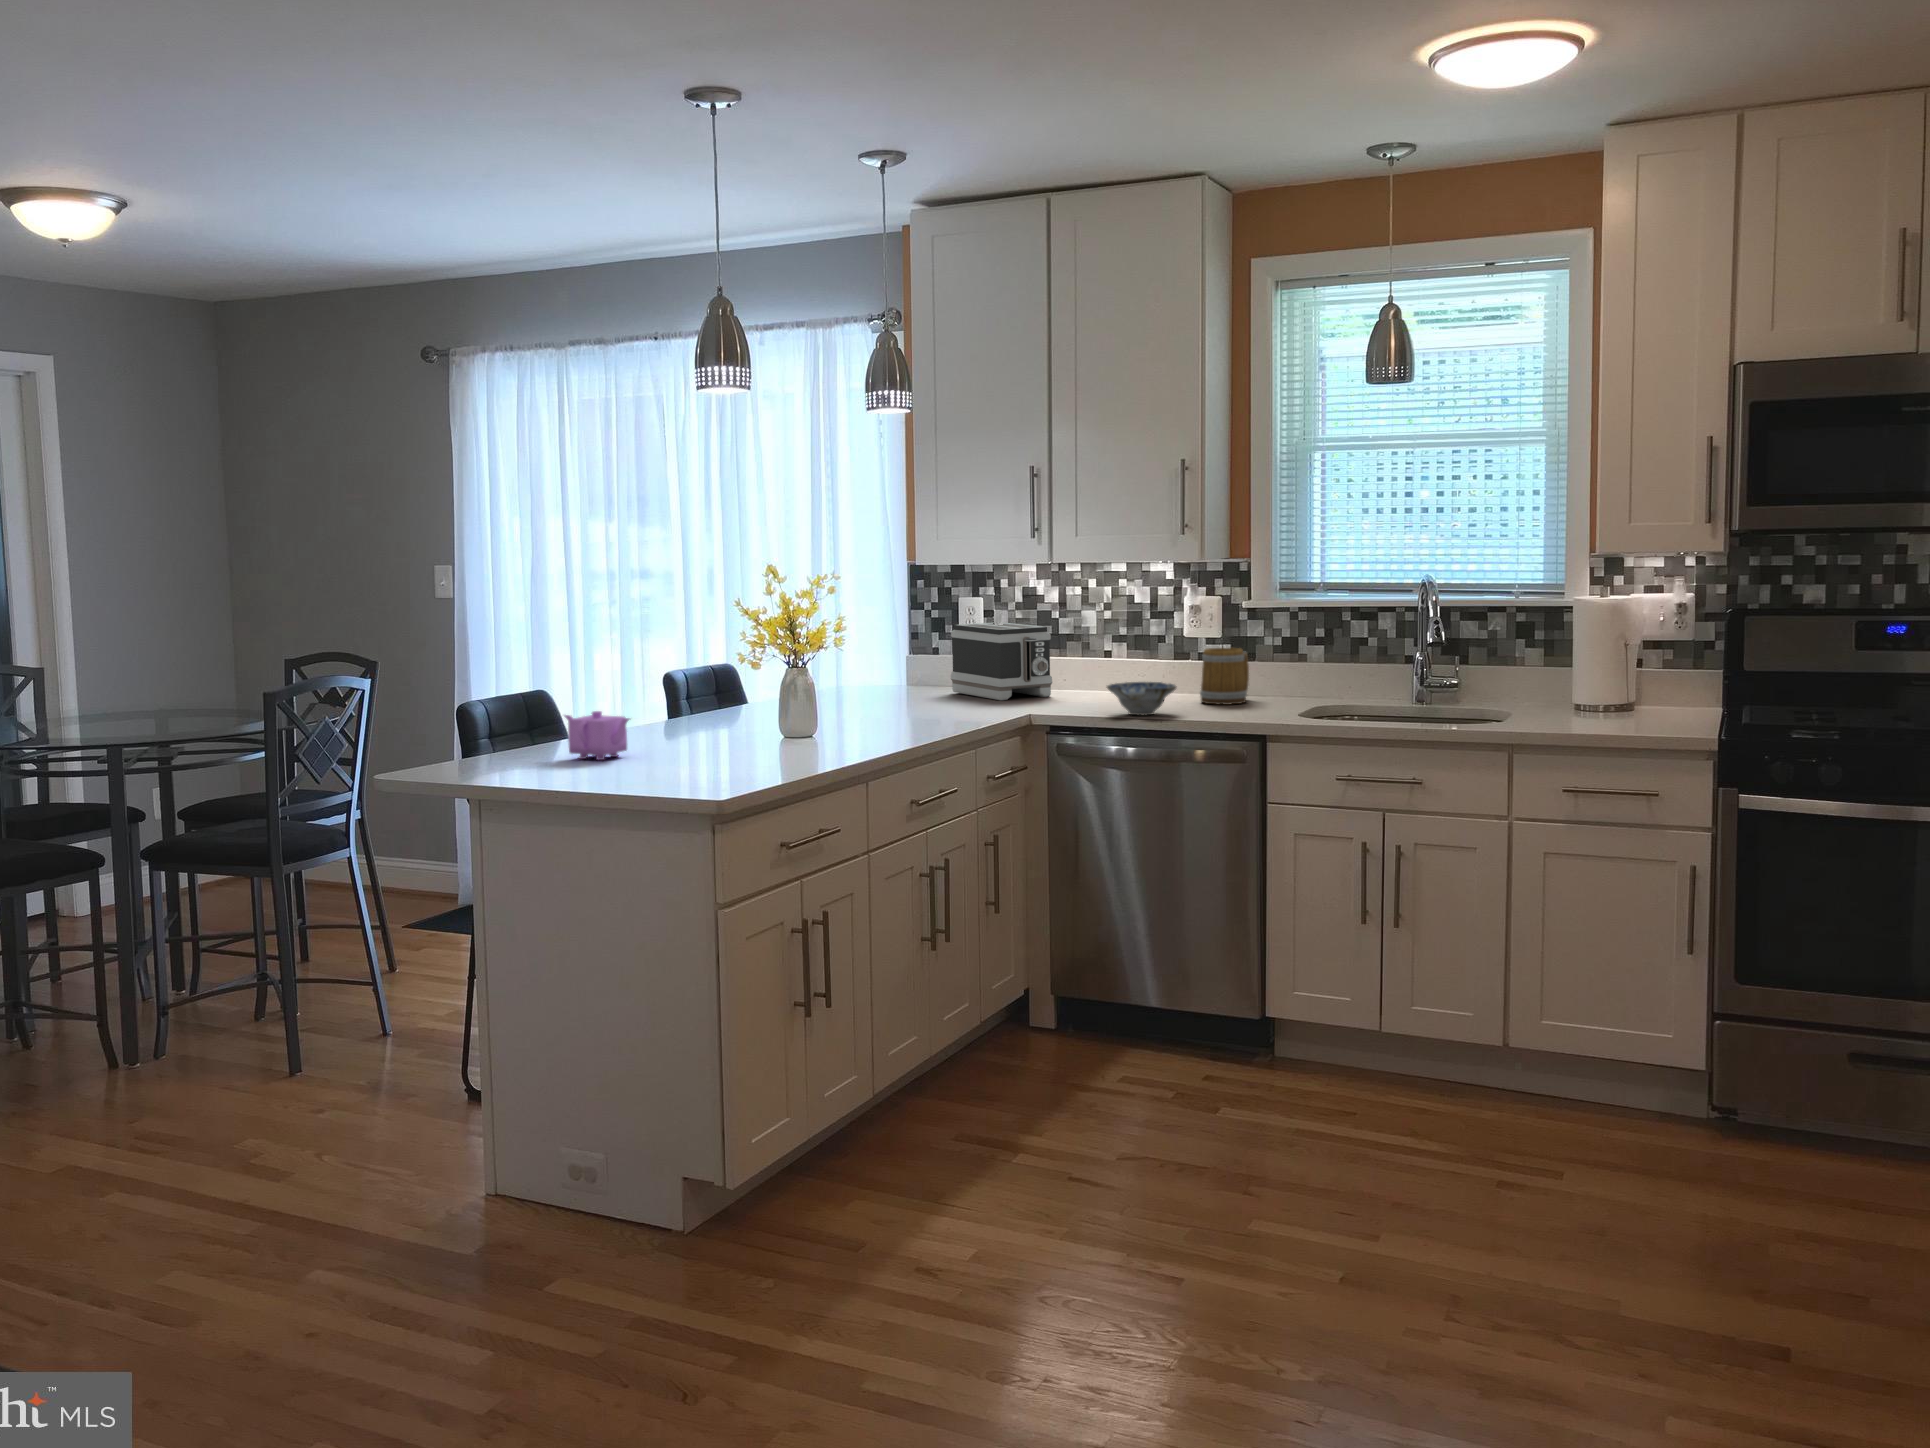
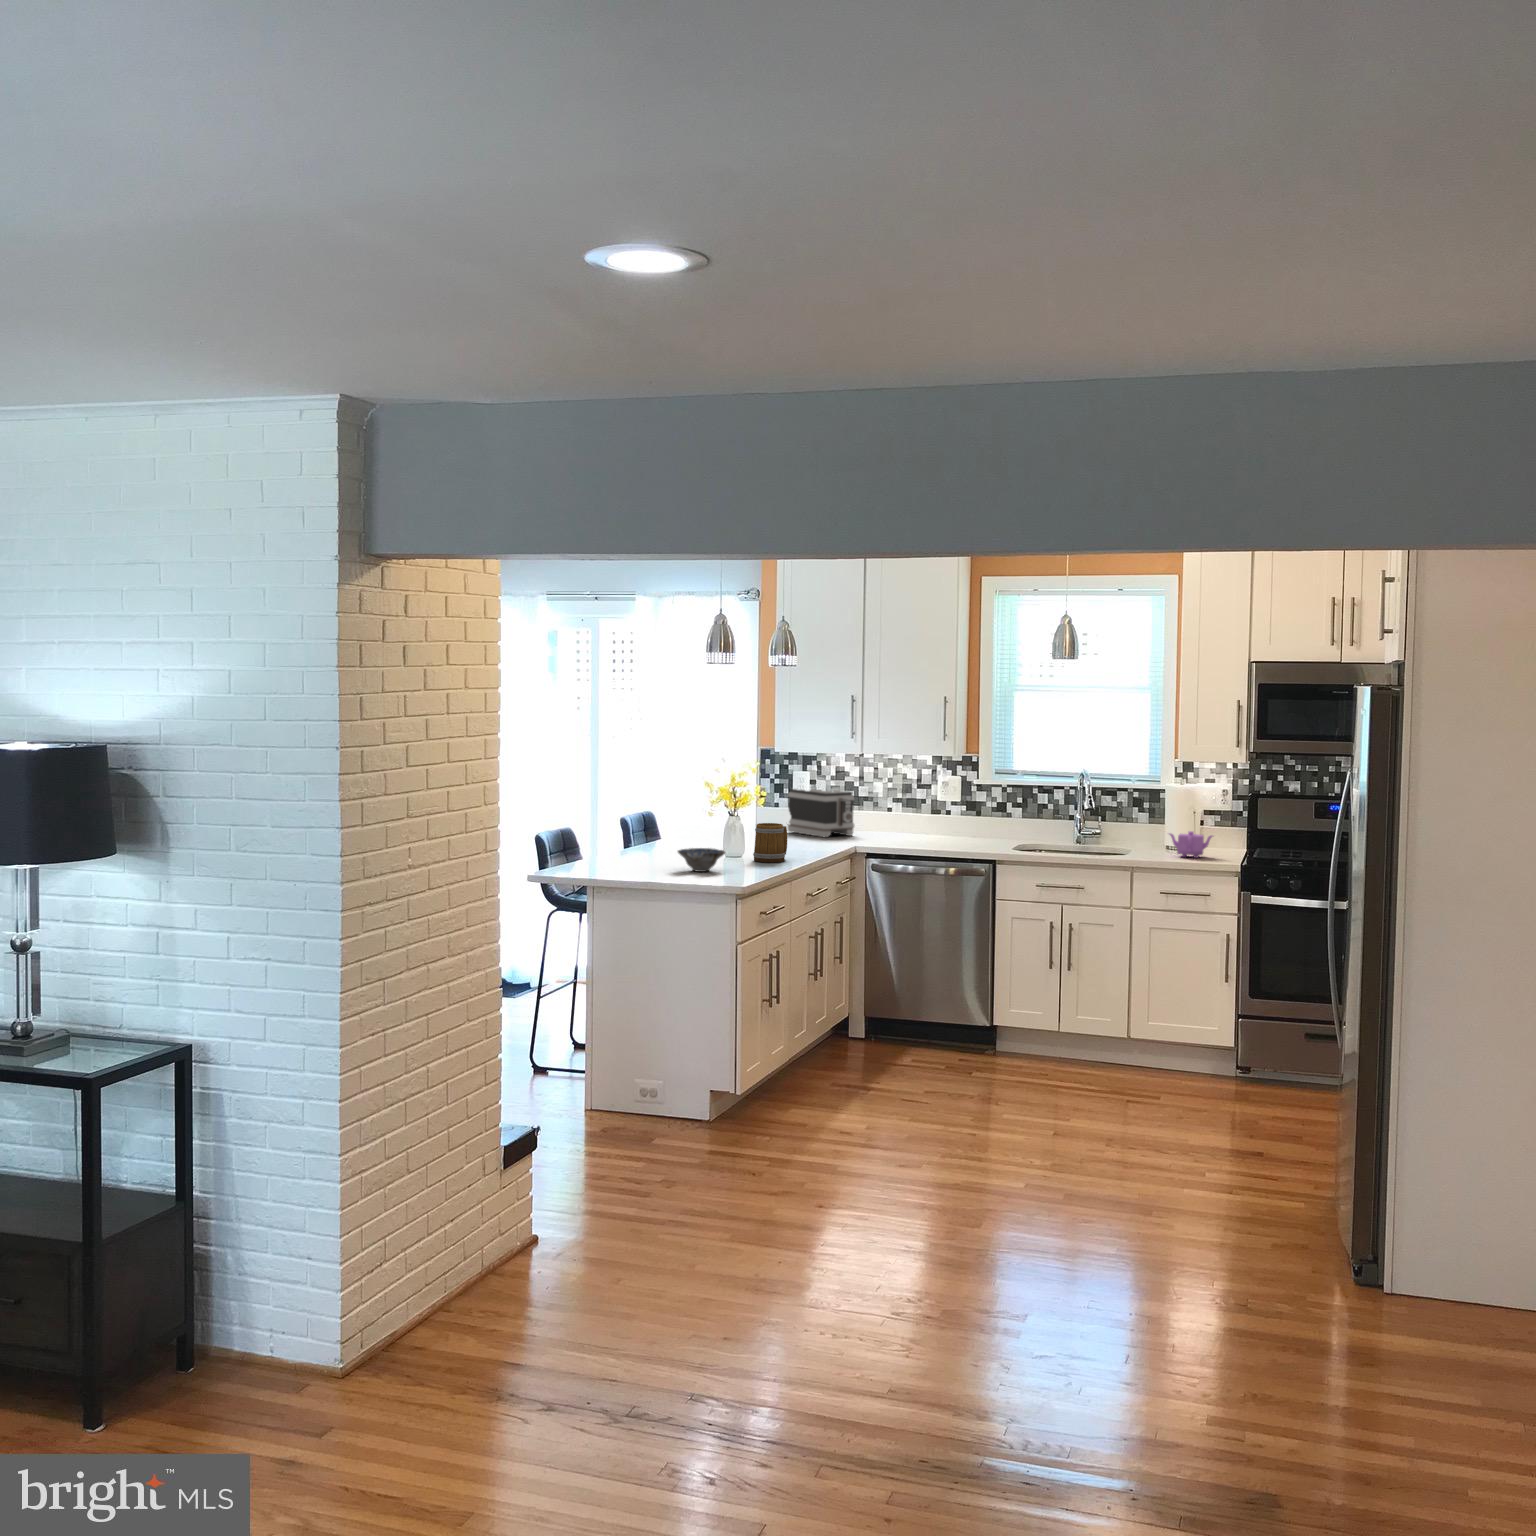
mug: present [1200,648,1249,705] -> present [753,823,787,863]
ceramic bowl: present [1107,682,1176,715] -> present [678,848,725,872]
teapot: present [565,711,630,760] -> present [1169,831,1213,858]

